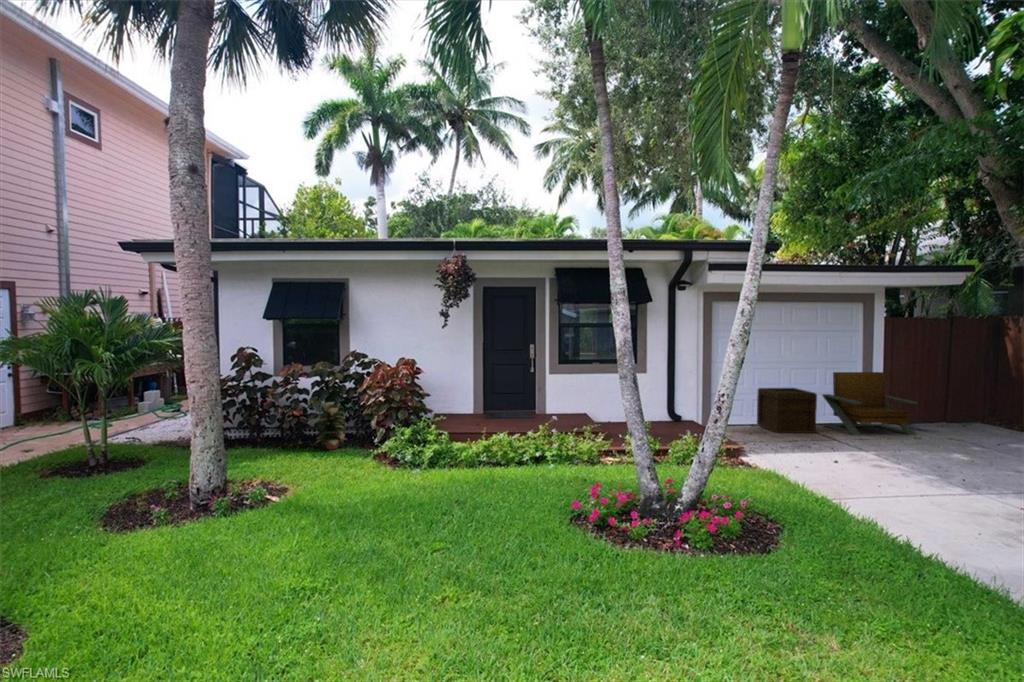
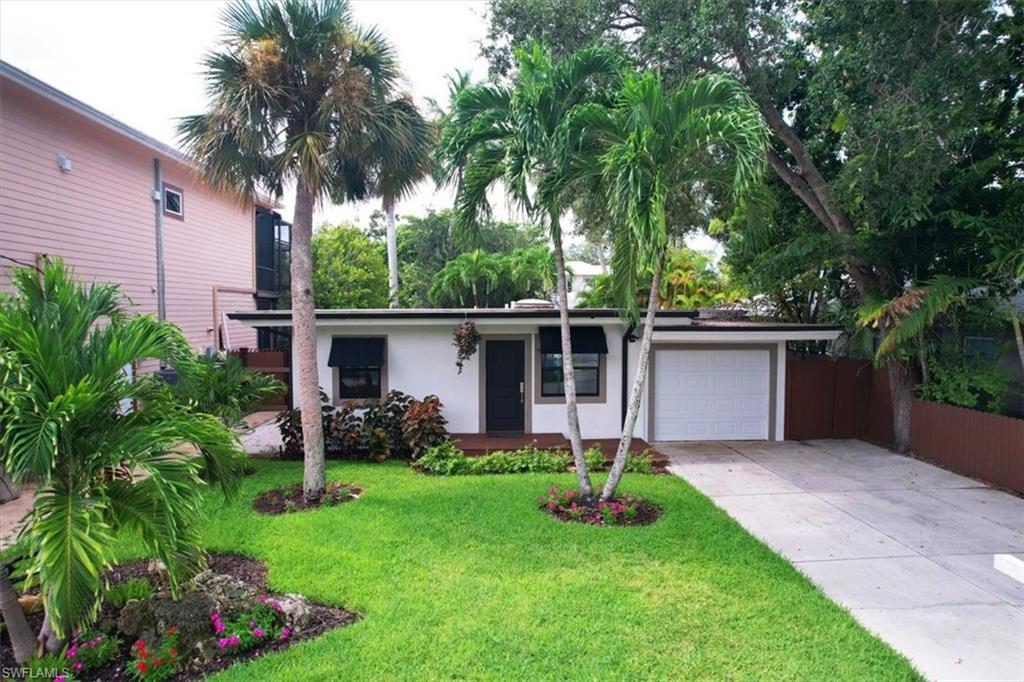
lounge chair: present [822,372,918,436] -> none [738,402,802,450]
wooden crate: present [757,388,817,433] -> none [690,413,730,448]

